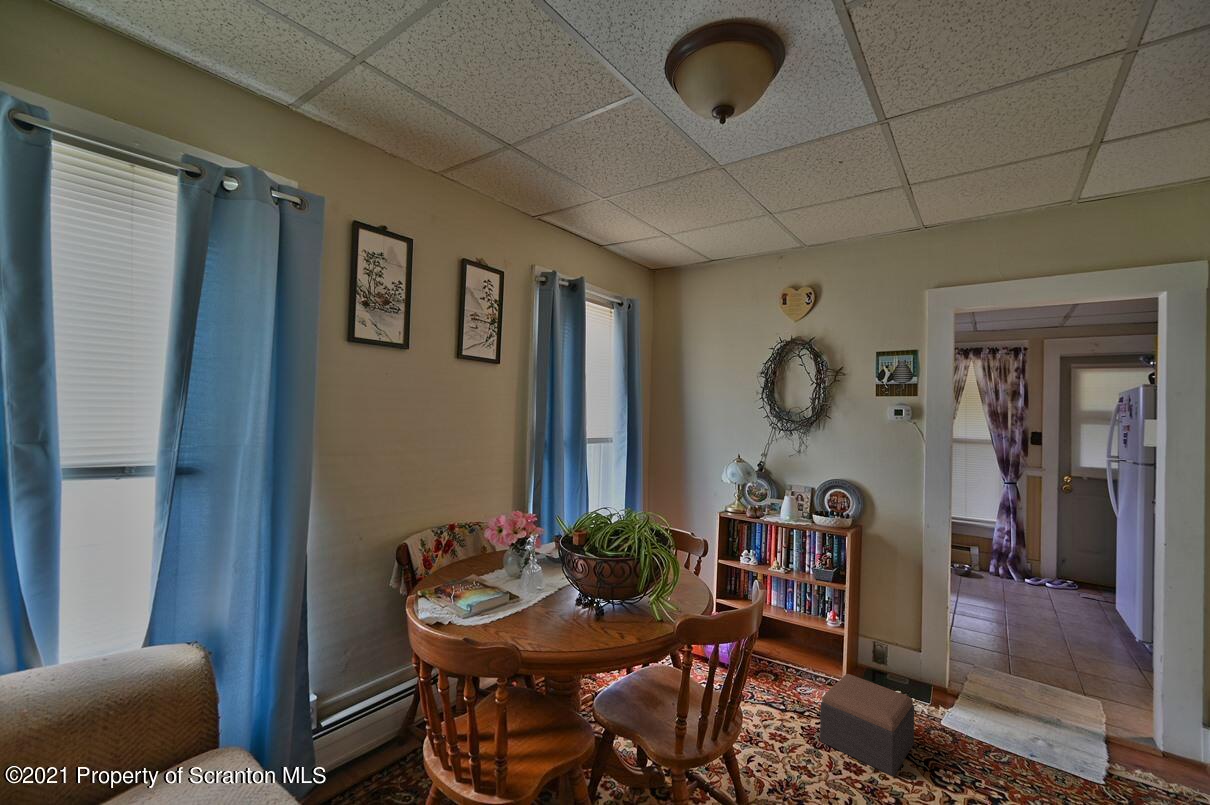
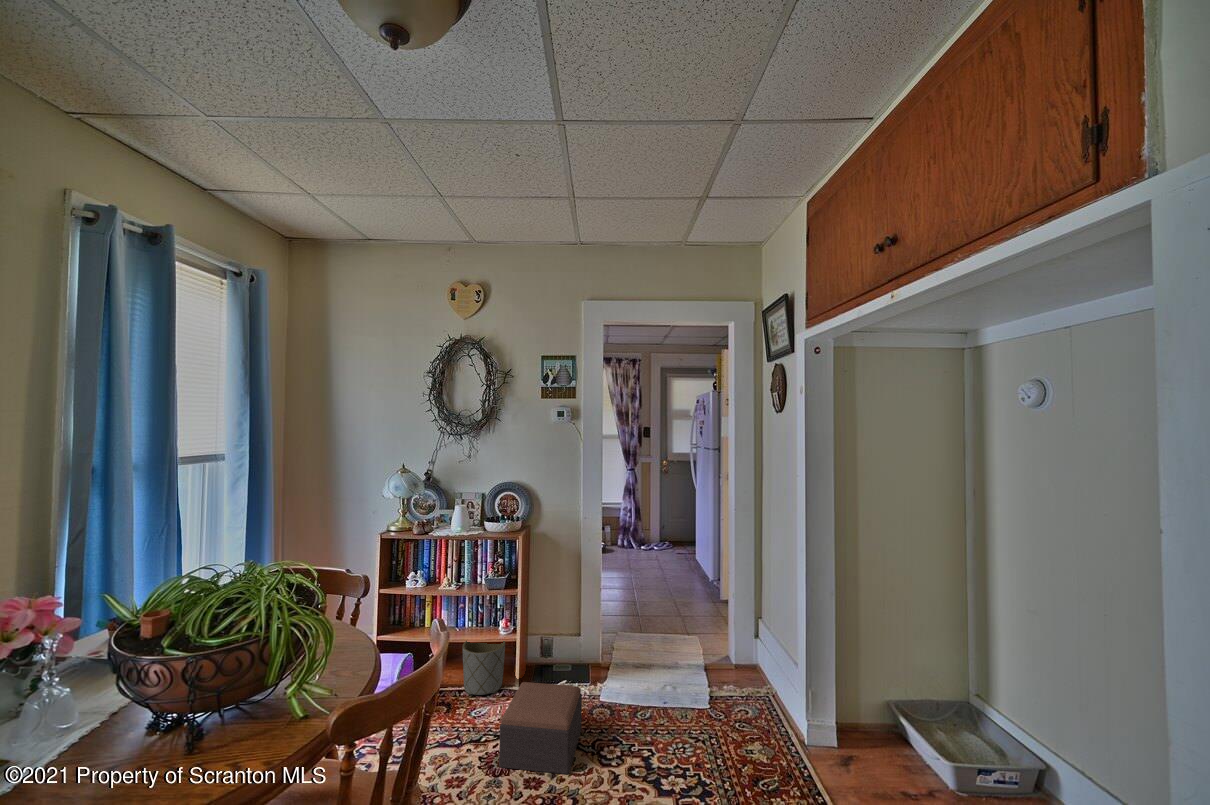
planter: none [789,621,832,679] -> present [463,641,505,695]

